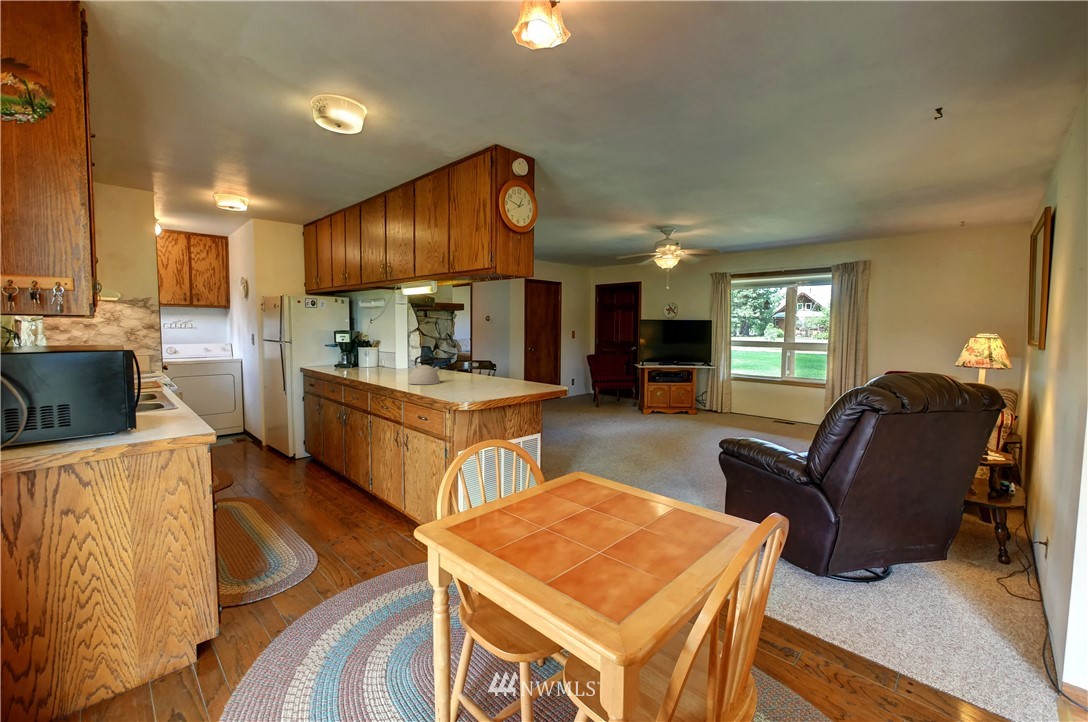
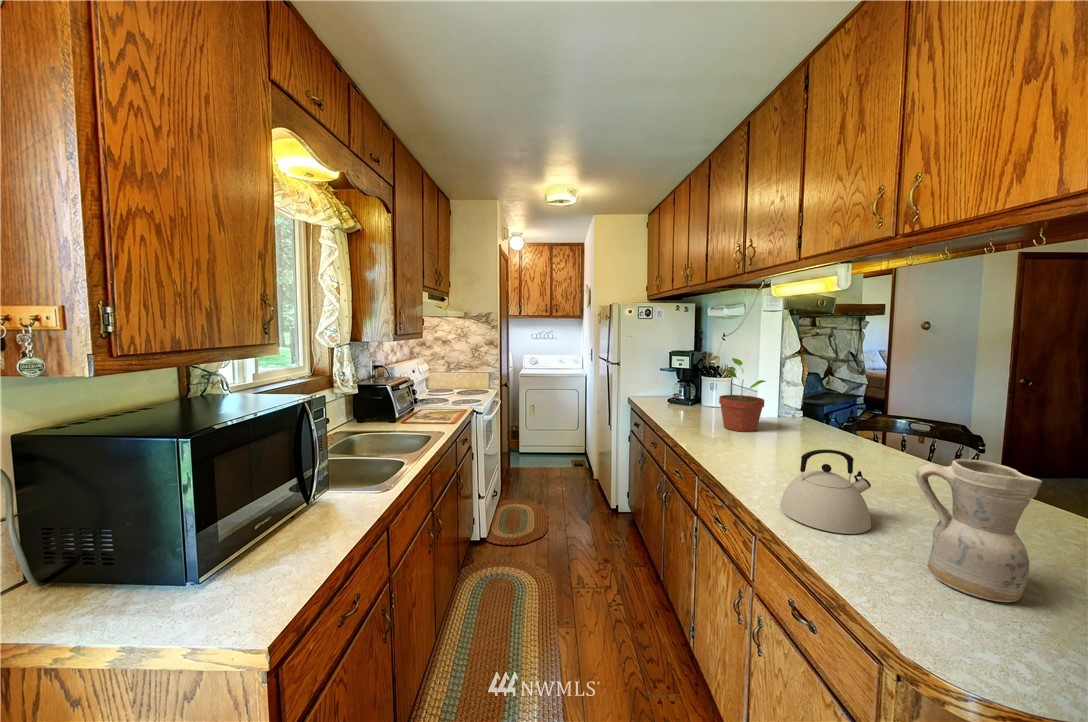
potted plant: none [375,330,400,372] -> present [719,358,766,432]
ceramic pitcher: none [447,347,474,386] -> present [916,459,1042,602]

